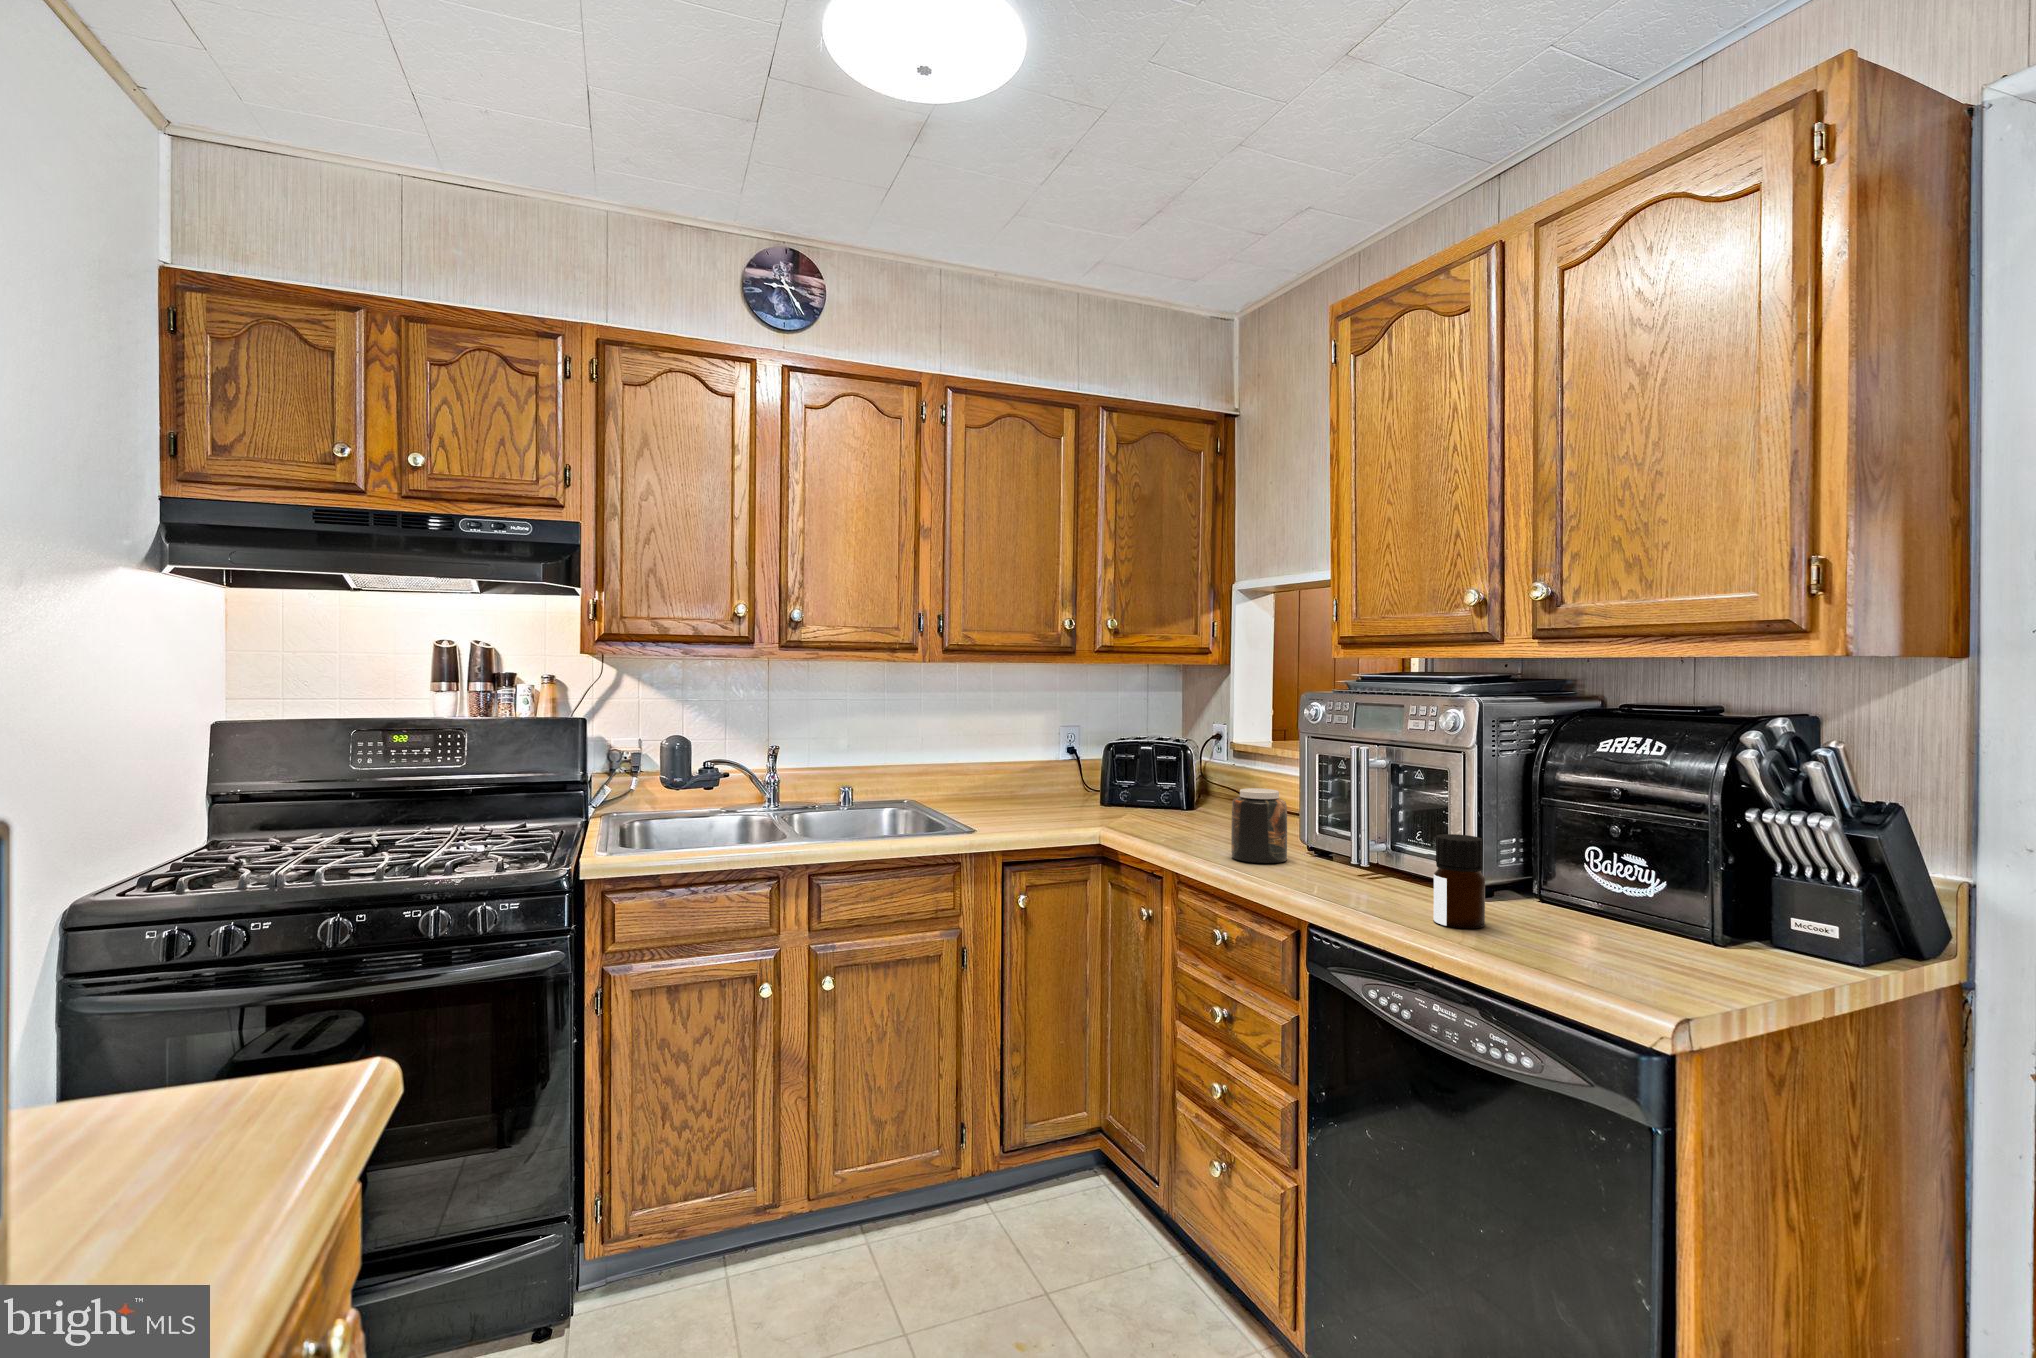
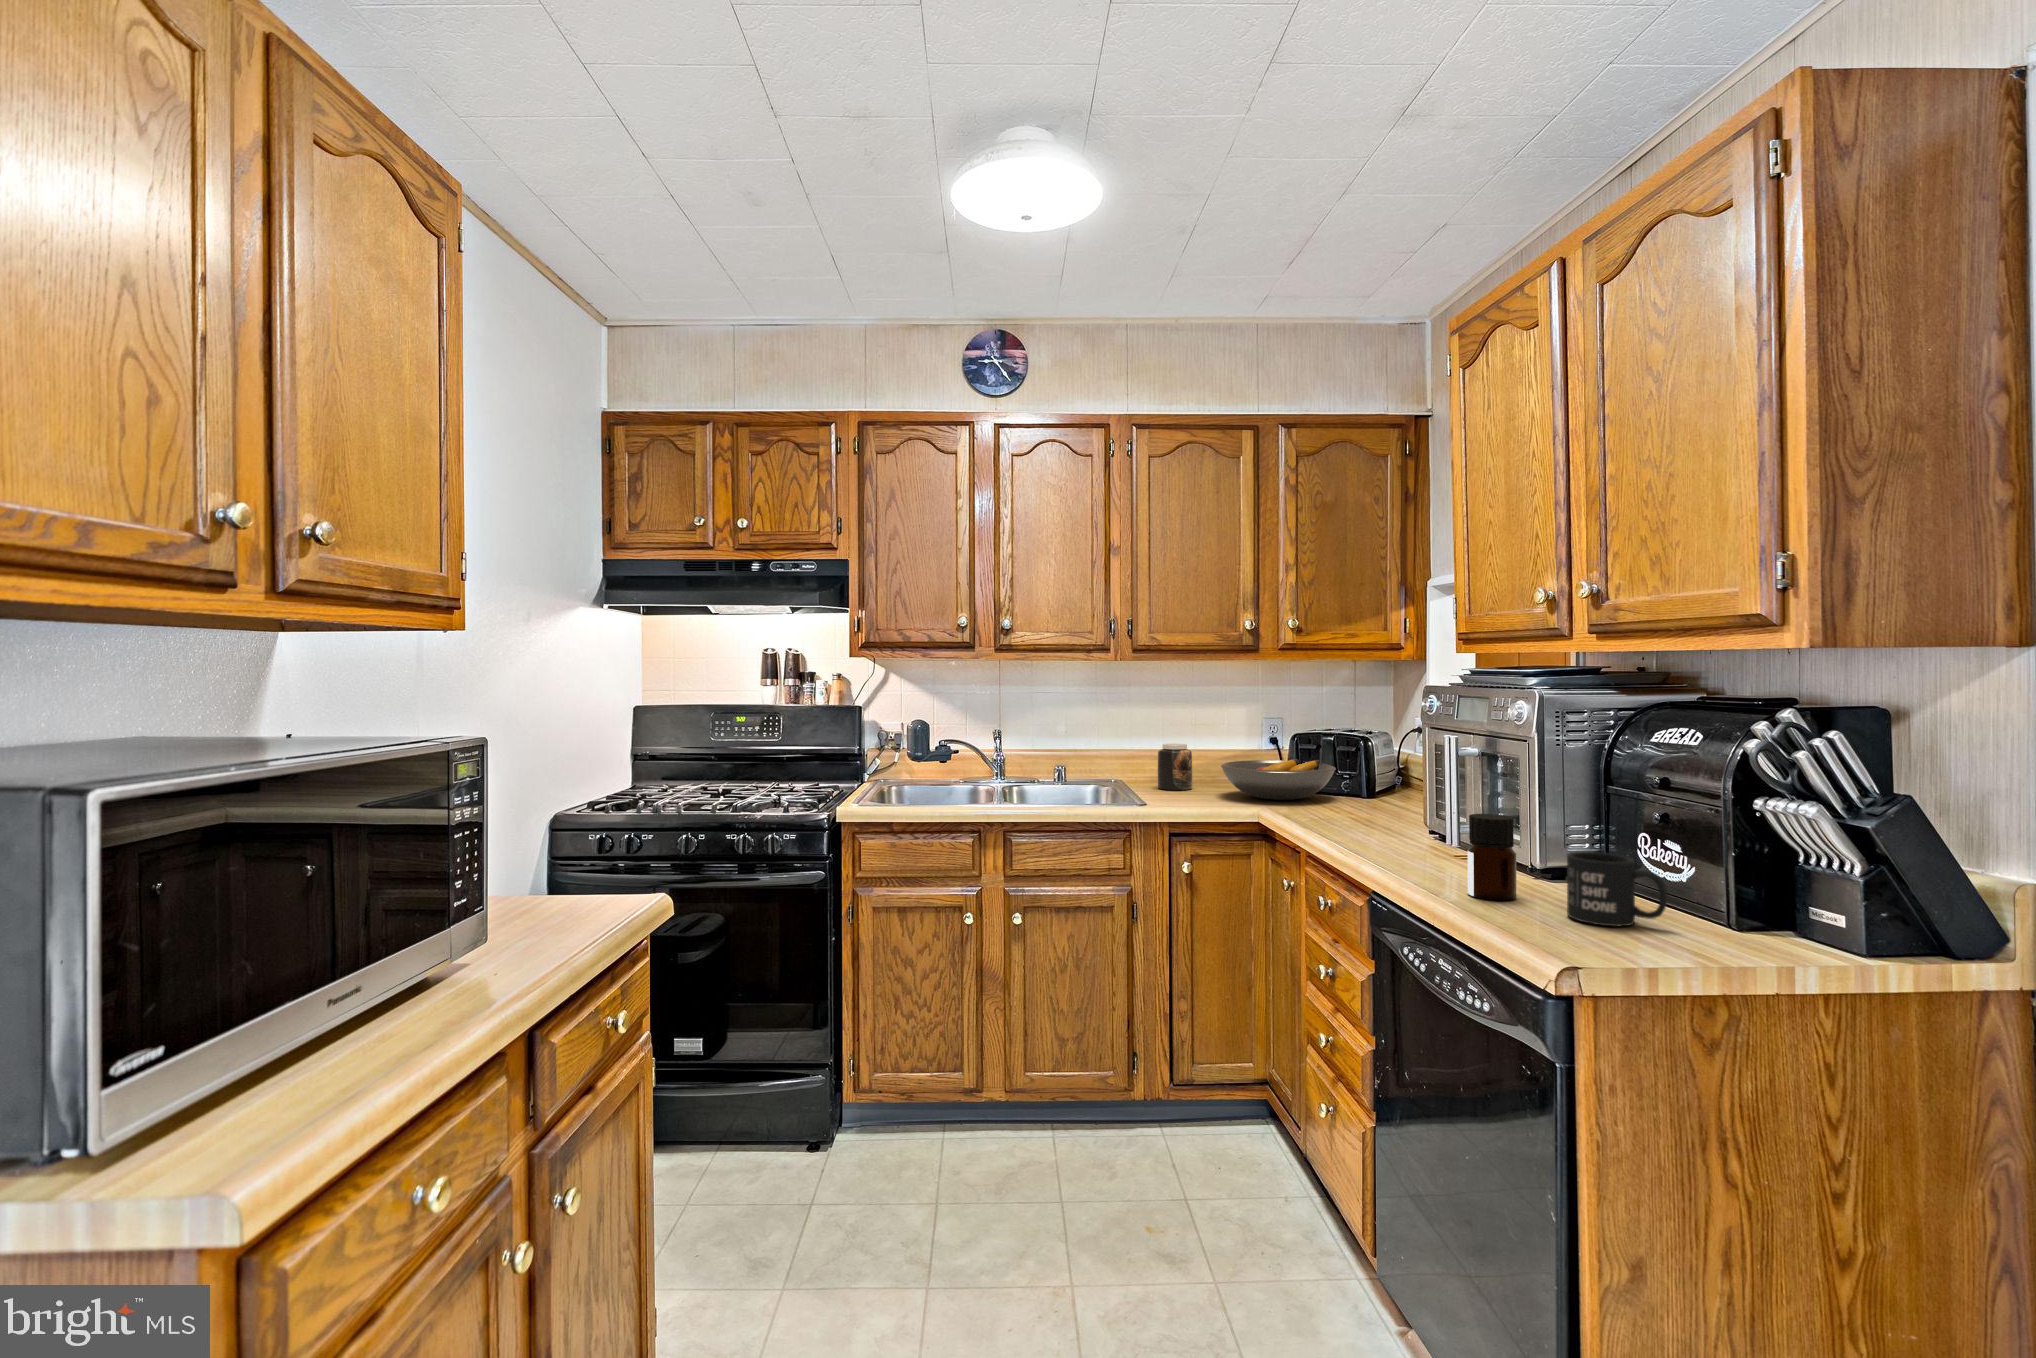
fruit bowl: none [1042,773,1165,818] -> present [1221,759,1336,800]
jar: present [1231,788,1287,863] -> present [1158,743,1192,790]
mug: none [1554,871,1659,950] -> present [1567,851,1668,926]

